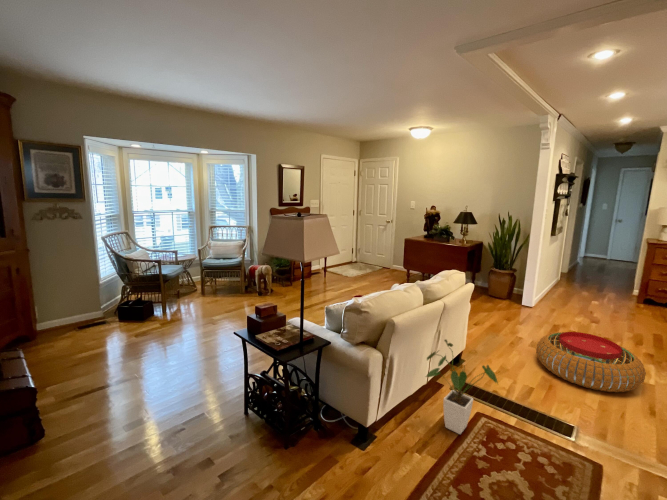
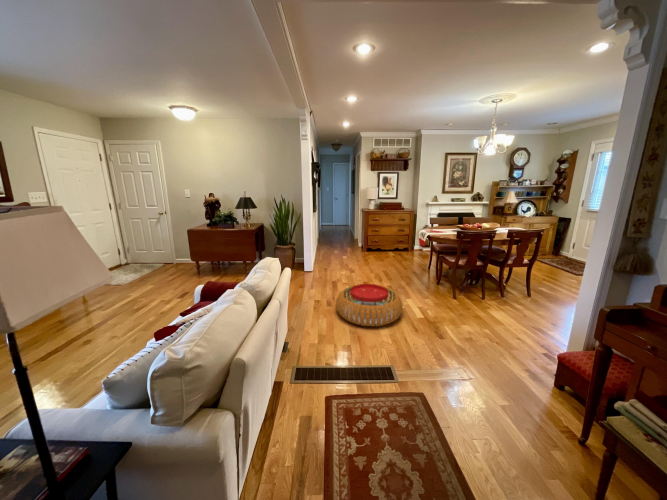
house plant: present [426,340,498,434] -> none [274,342,359,438]

